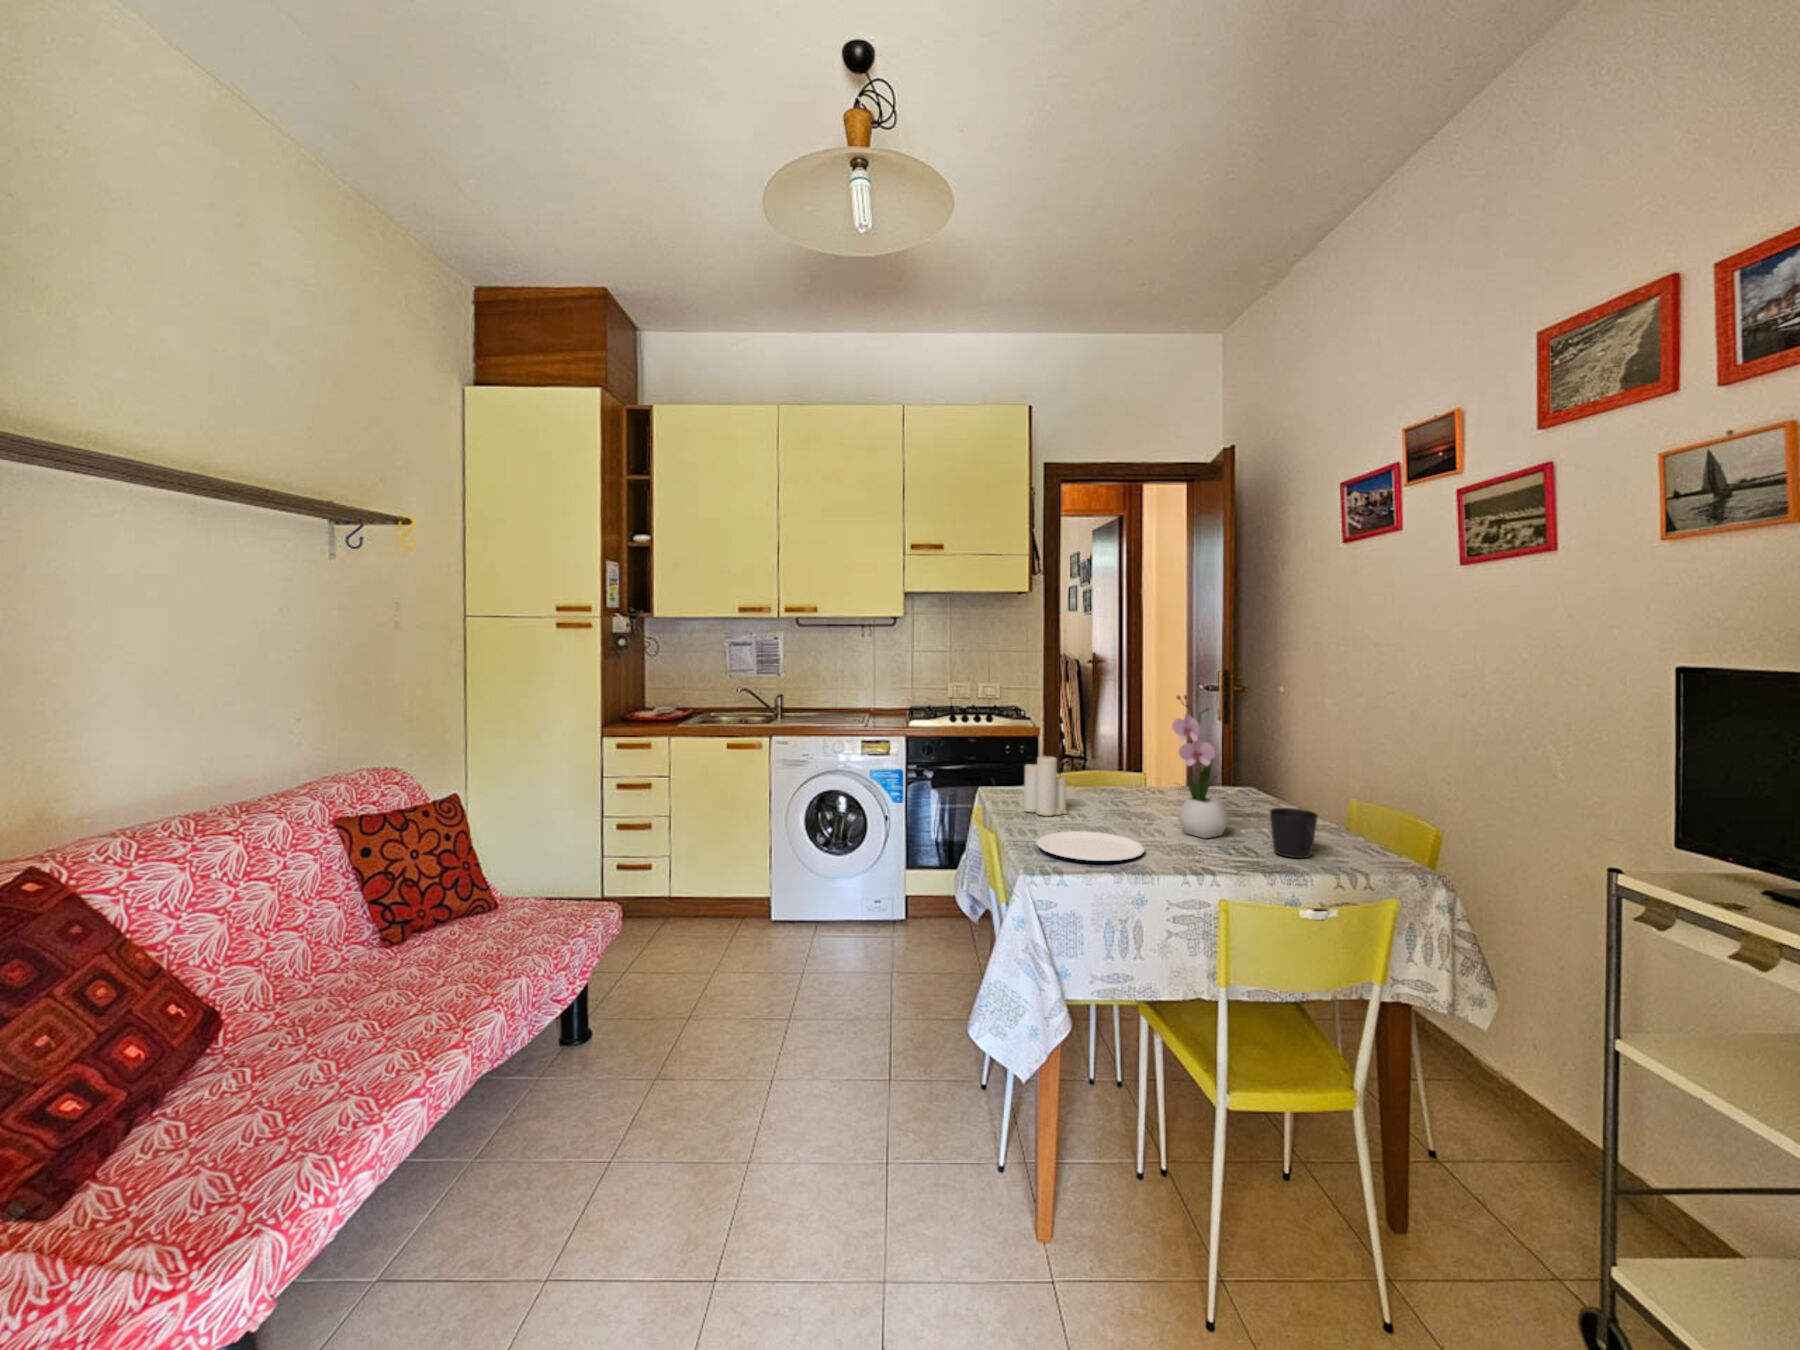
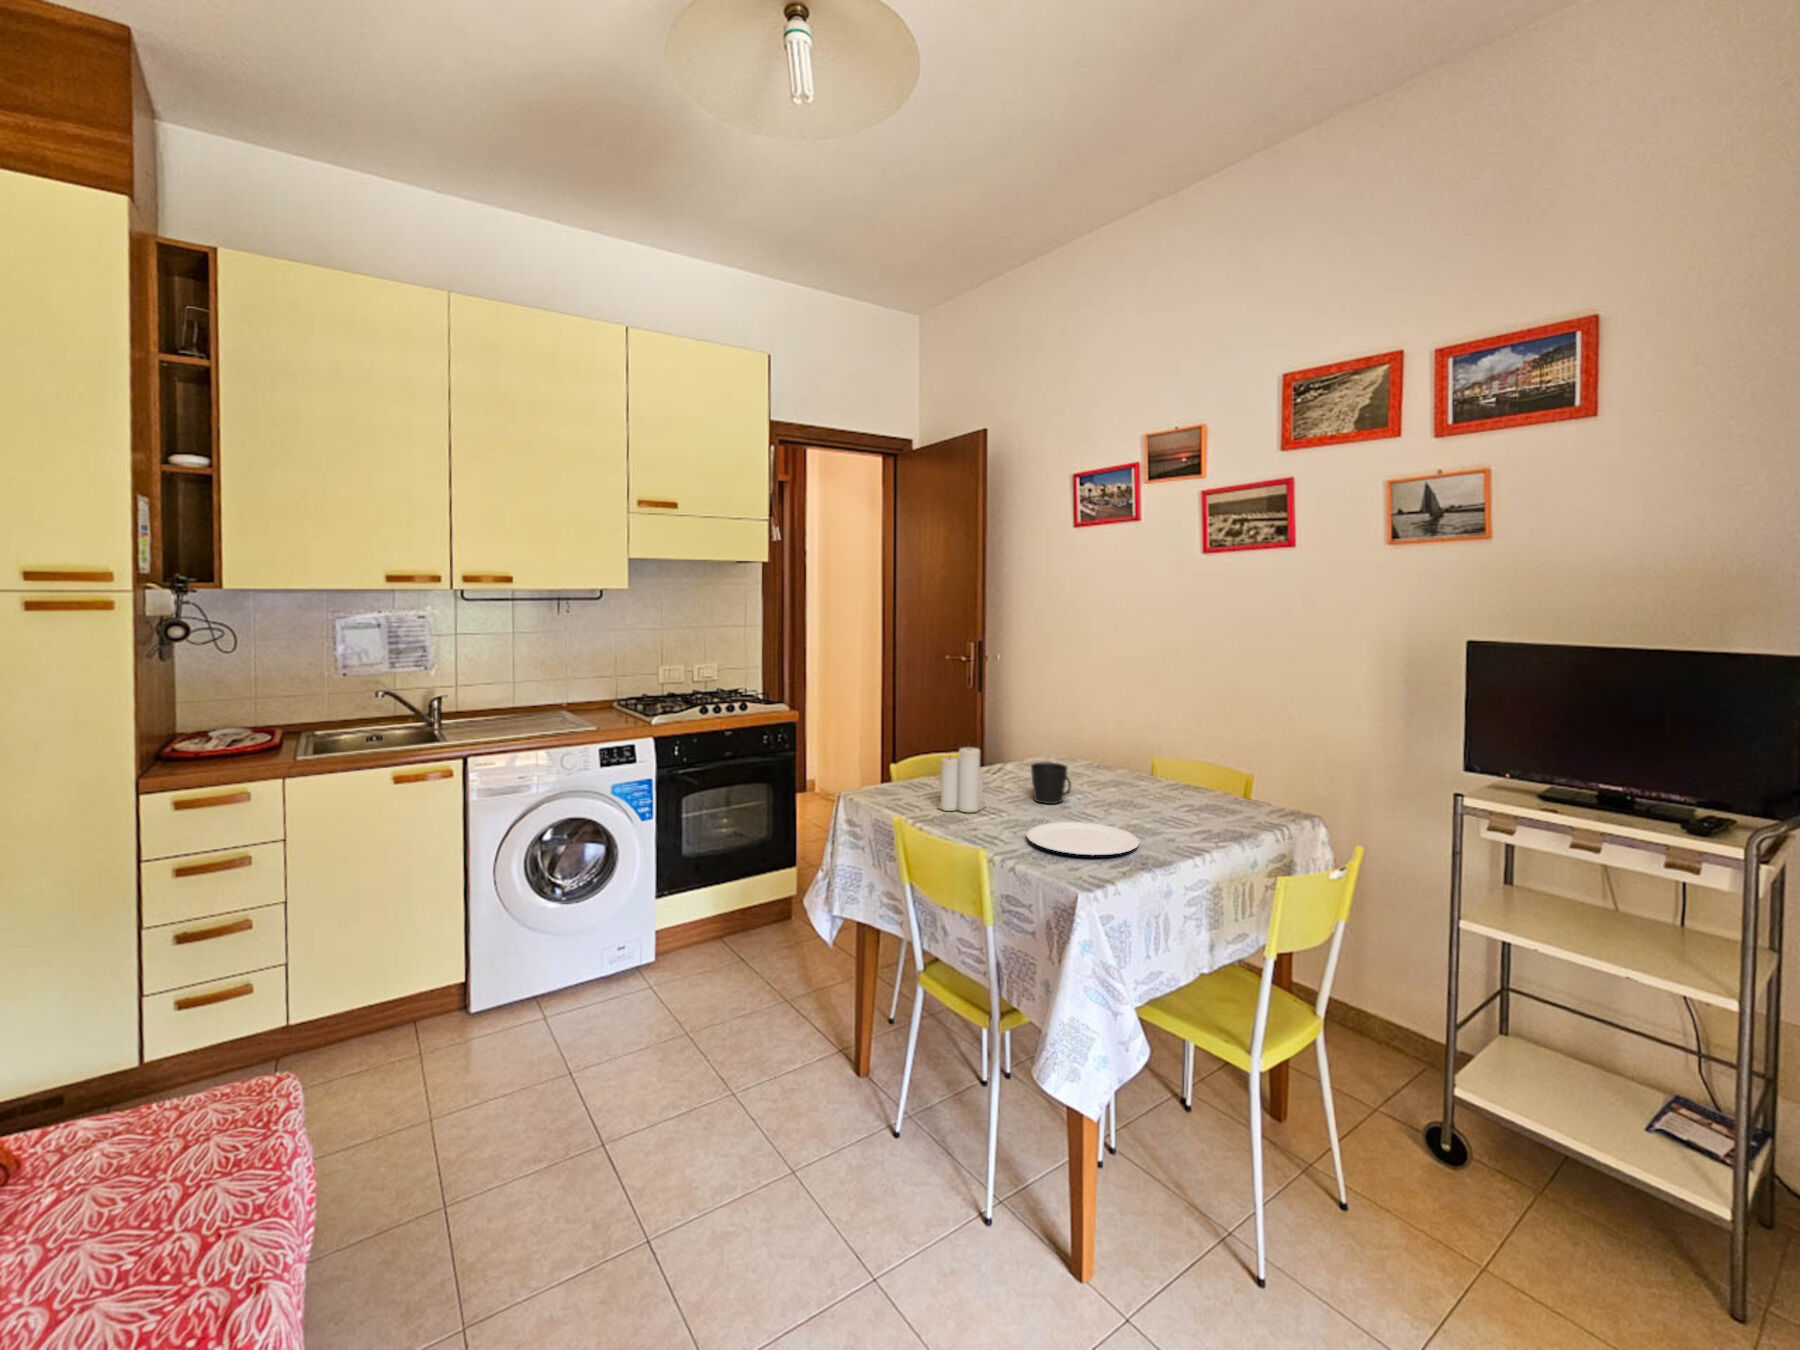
flower arrangement: present [1172,695,1229,838] -> none [1110,675,1159,812]
cup: present [1270,808,1318,858] -> present [1031,762,1071,804]

